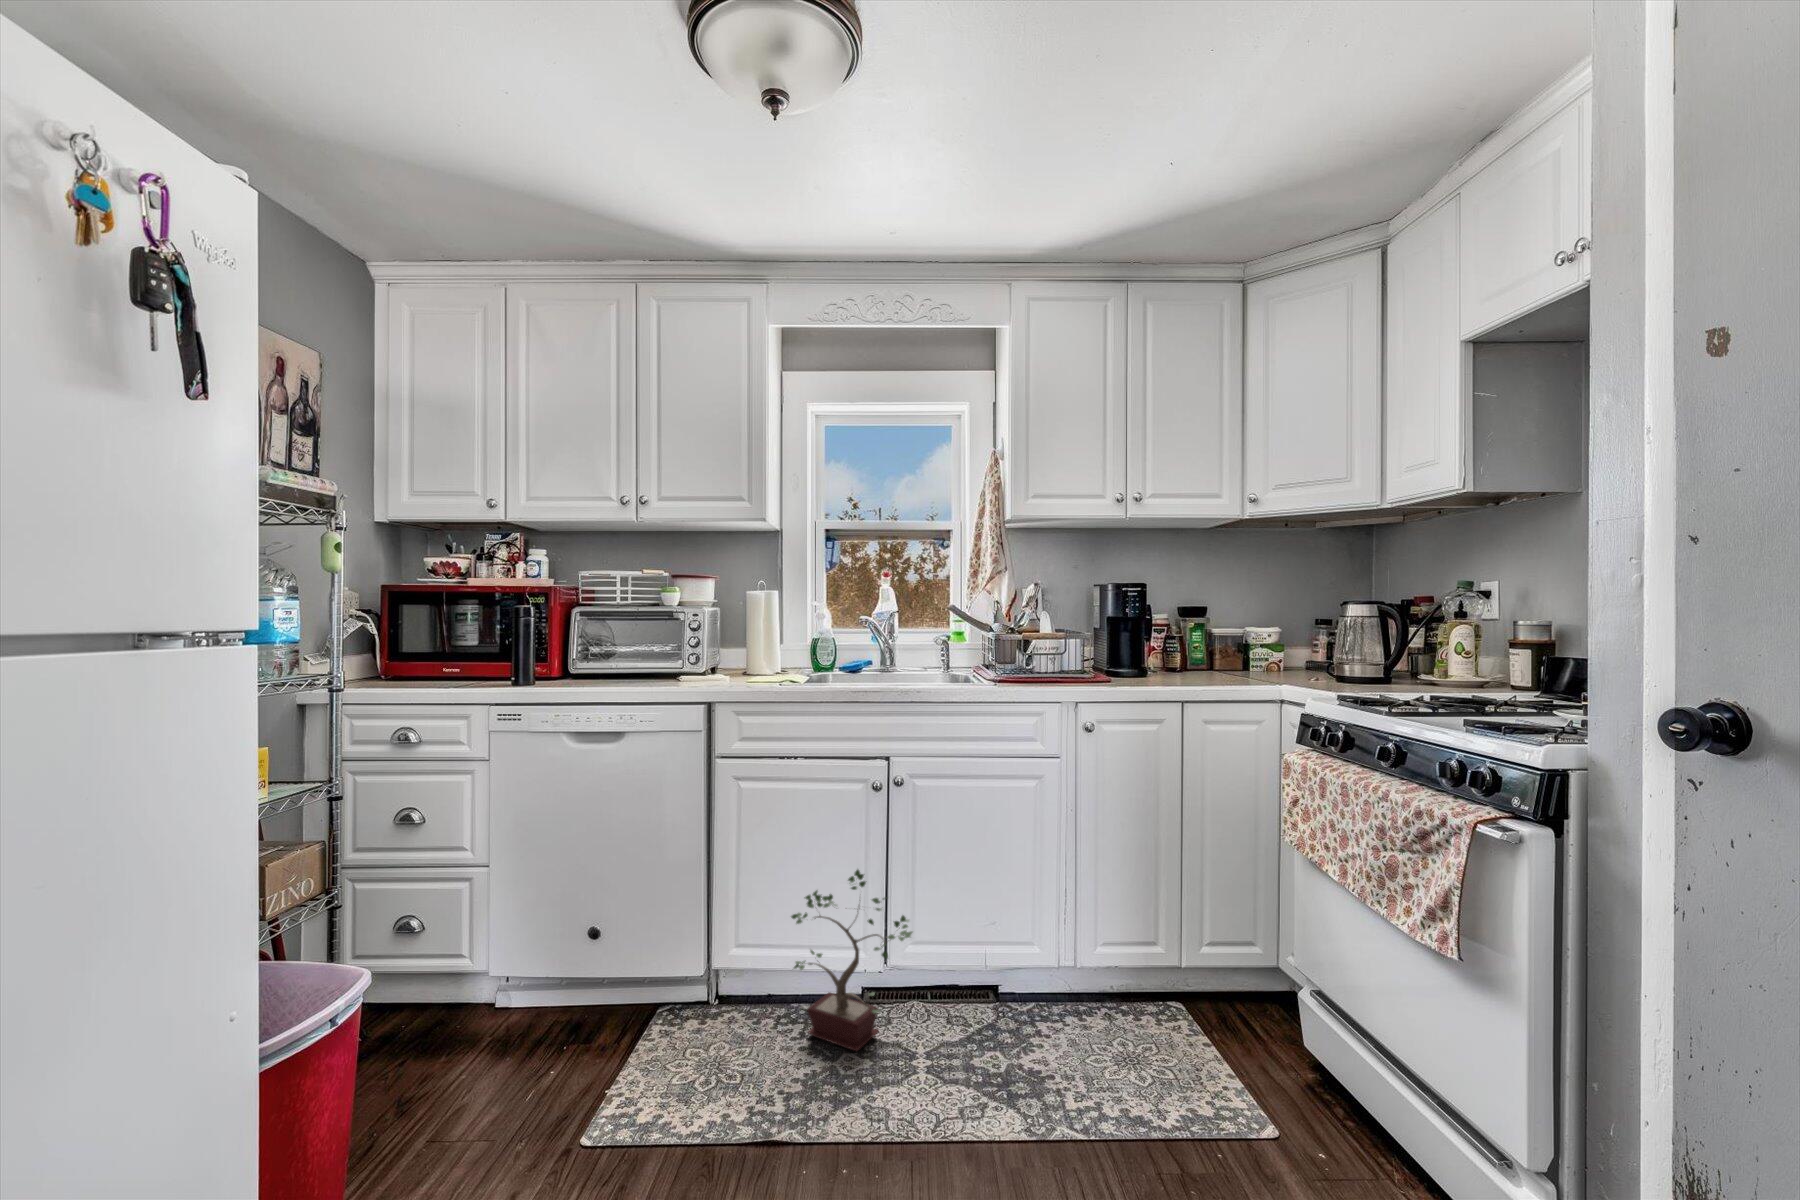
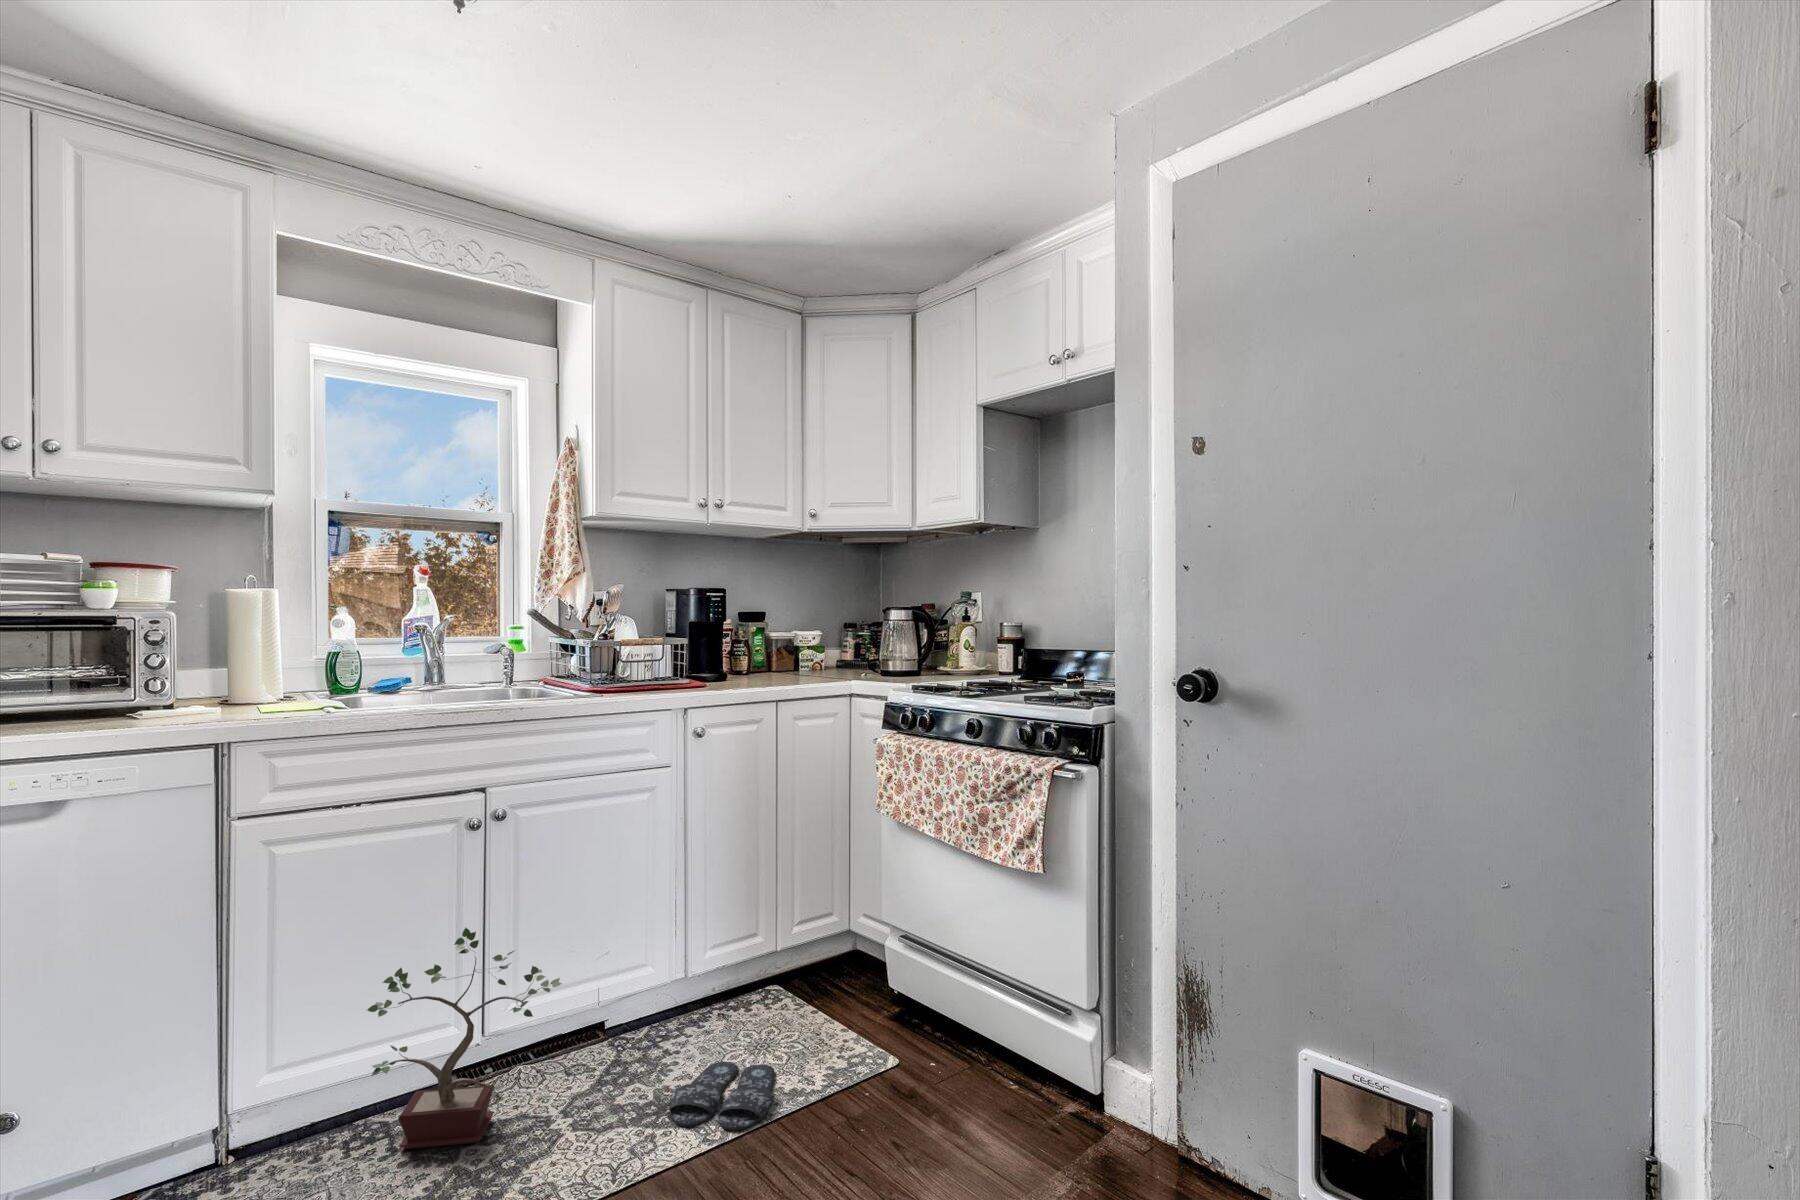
slippers: none [1009,1059,1130,1139] -> present [669,1062,776,1131]

